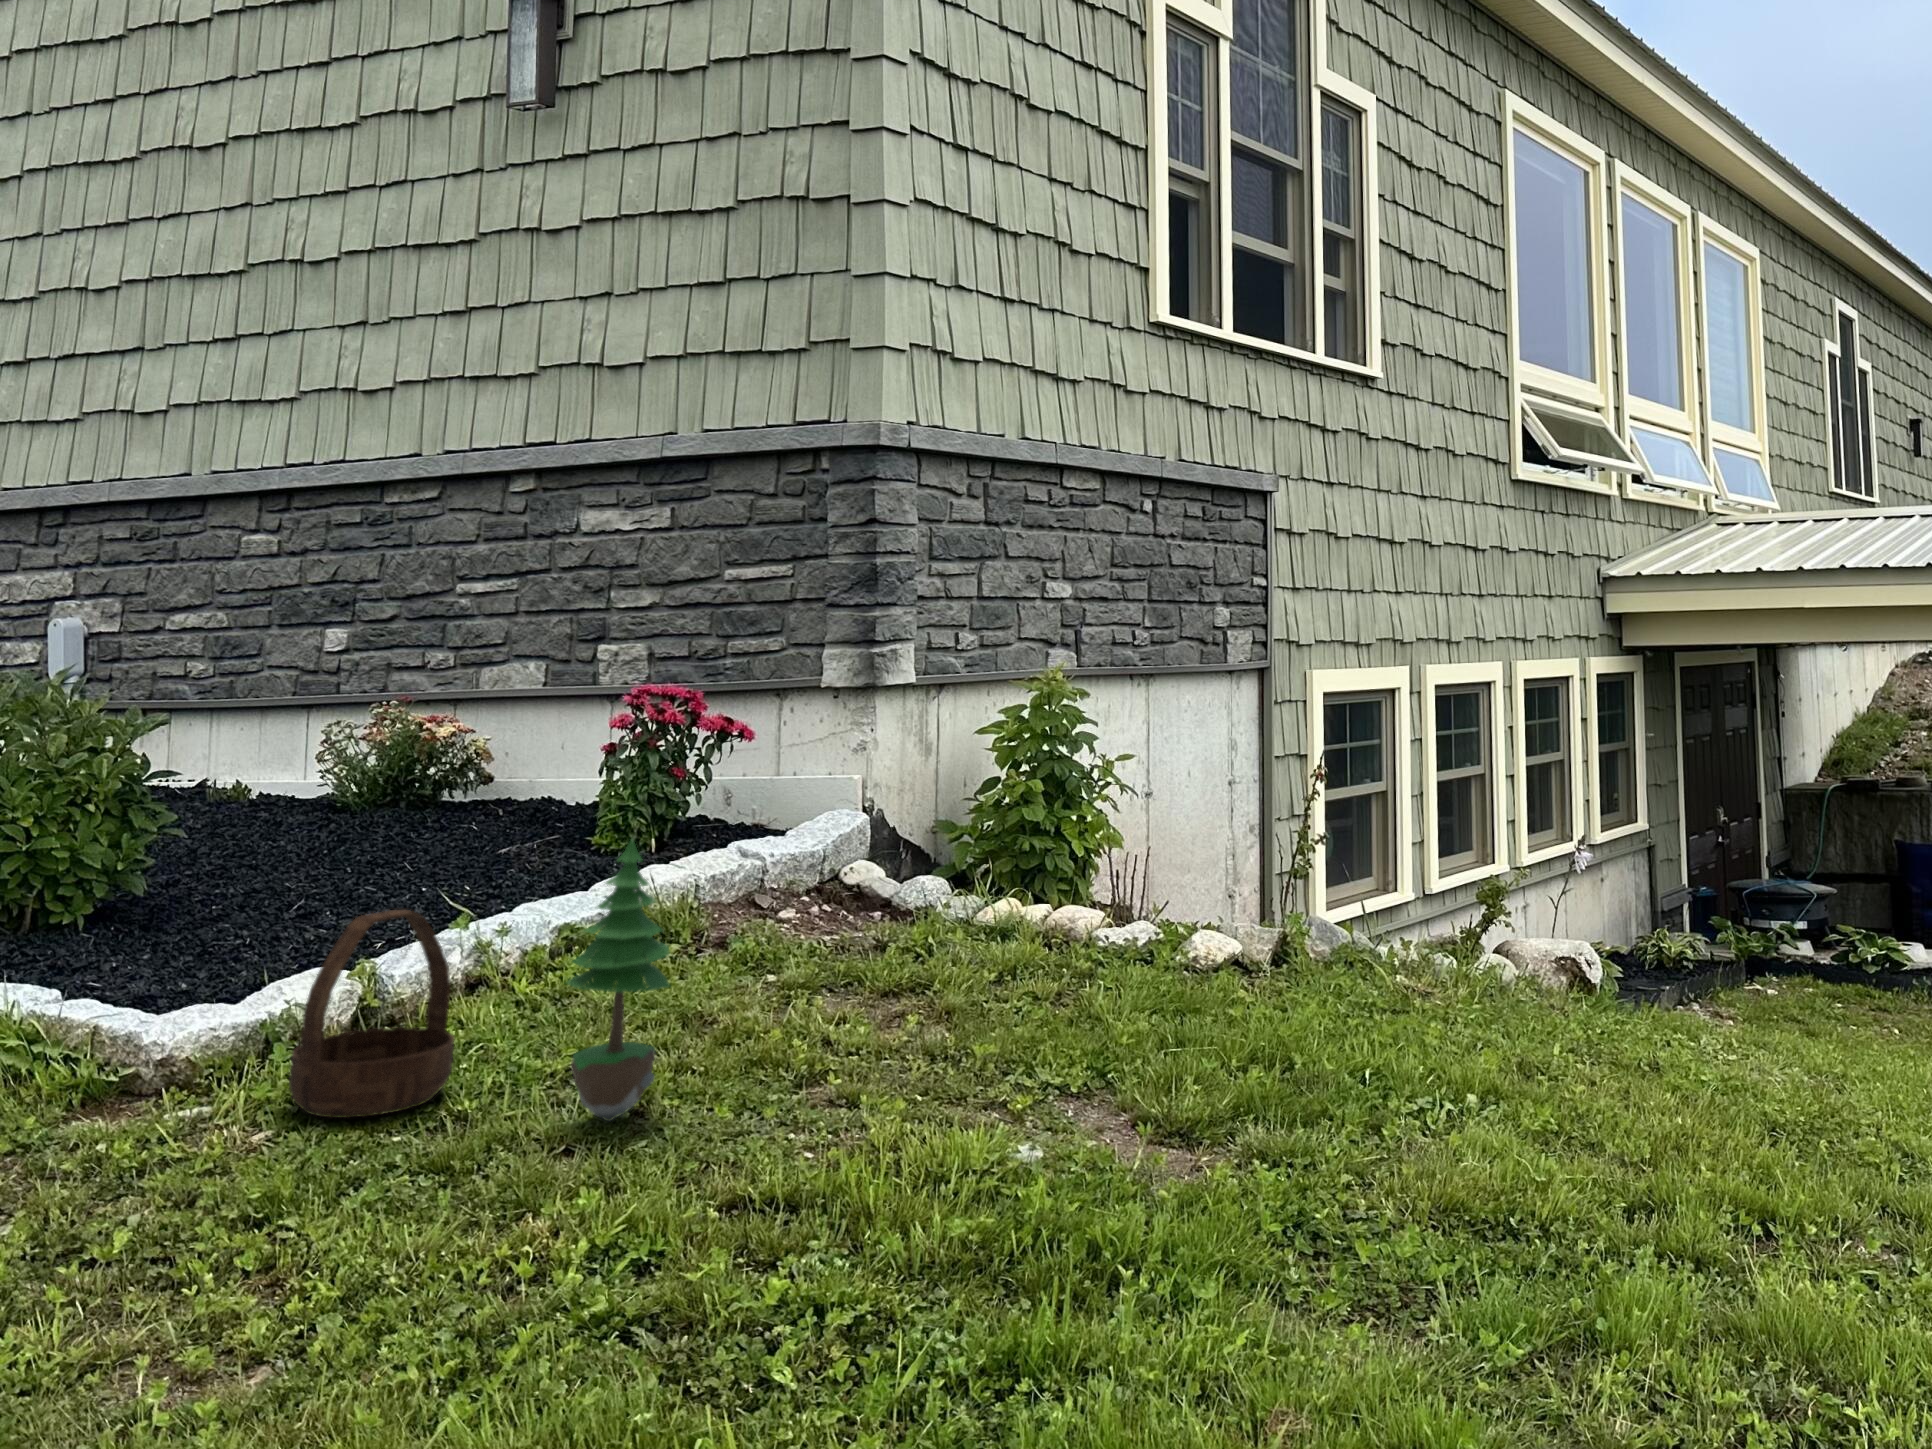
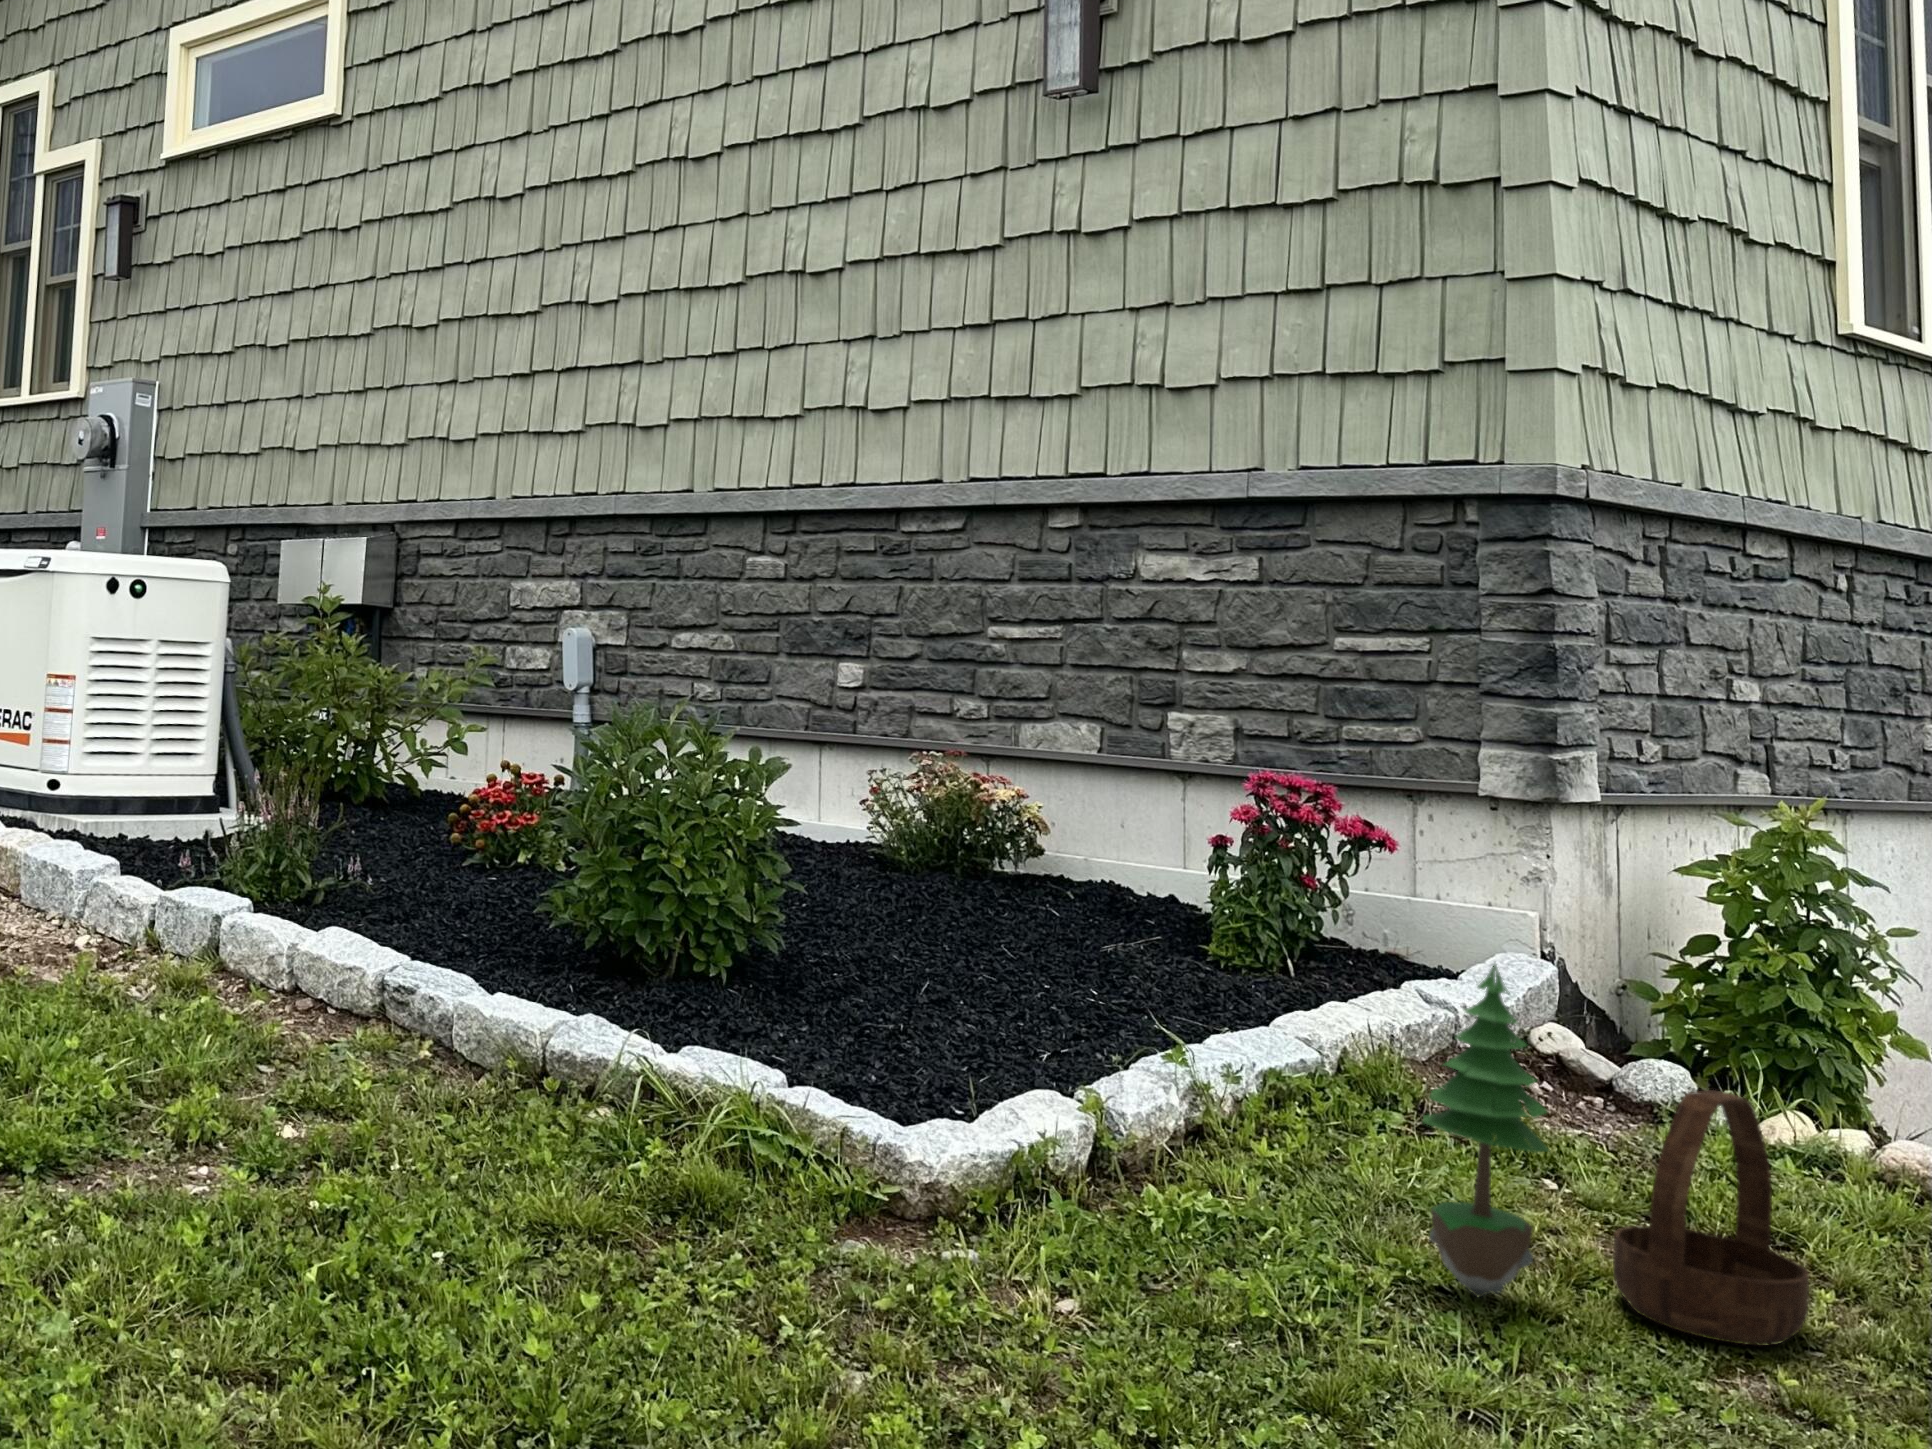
basket: present [289,910,455,1118] -> present [1613,1090,1809,1346]

